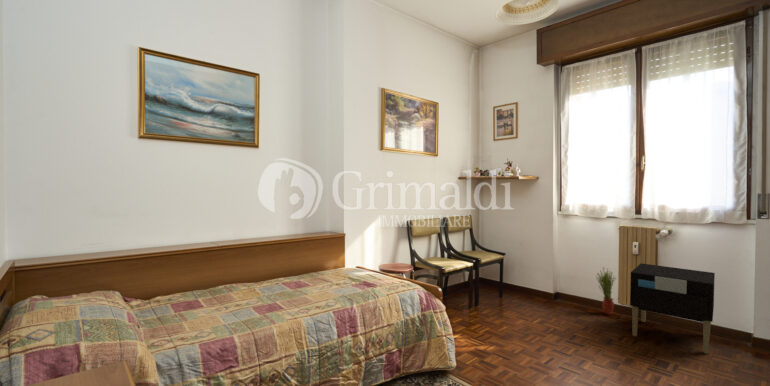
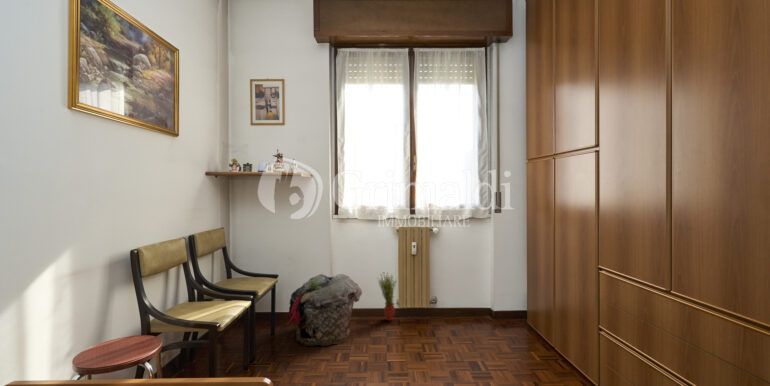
laundry basket: none [503,258,576,315] -> present [287,274,362,346]
nightstand: present [630,263,715,354] -> none [416,262,489,340]

